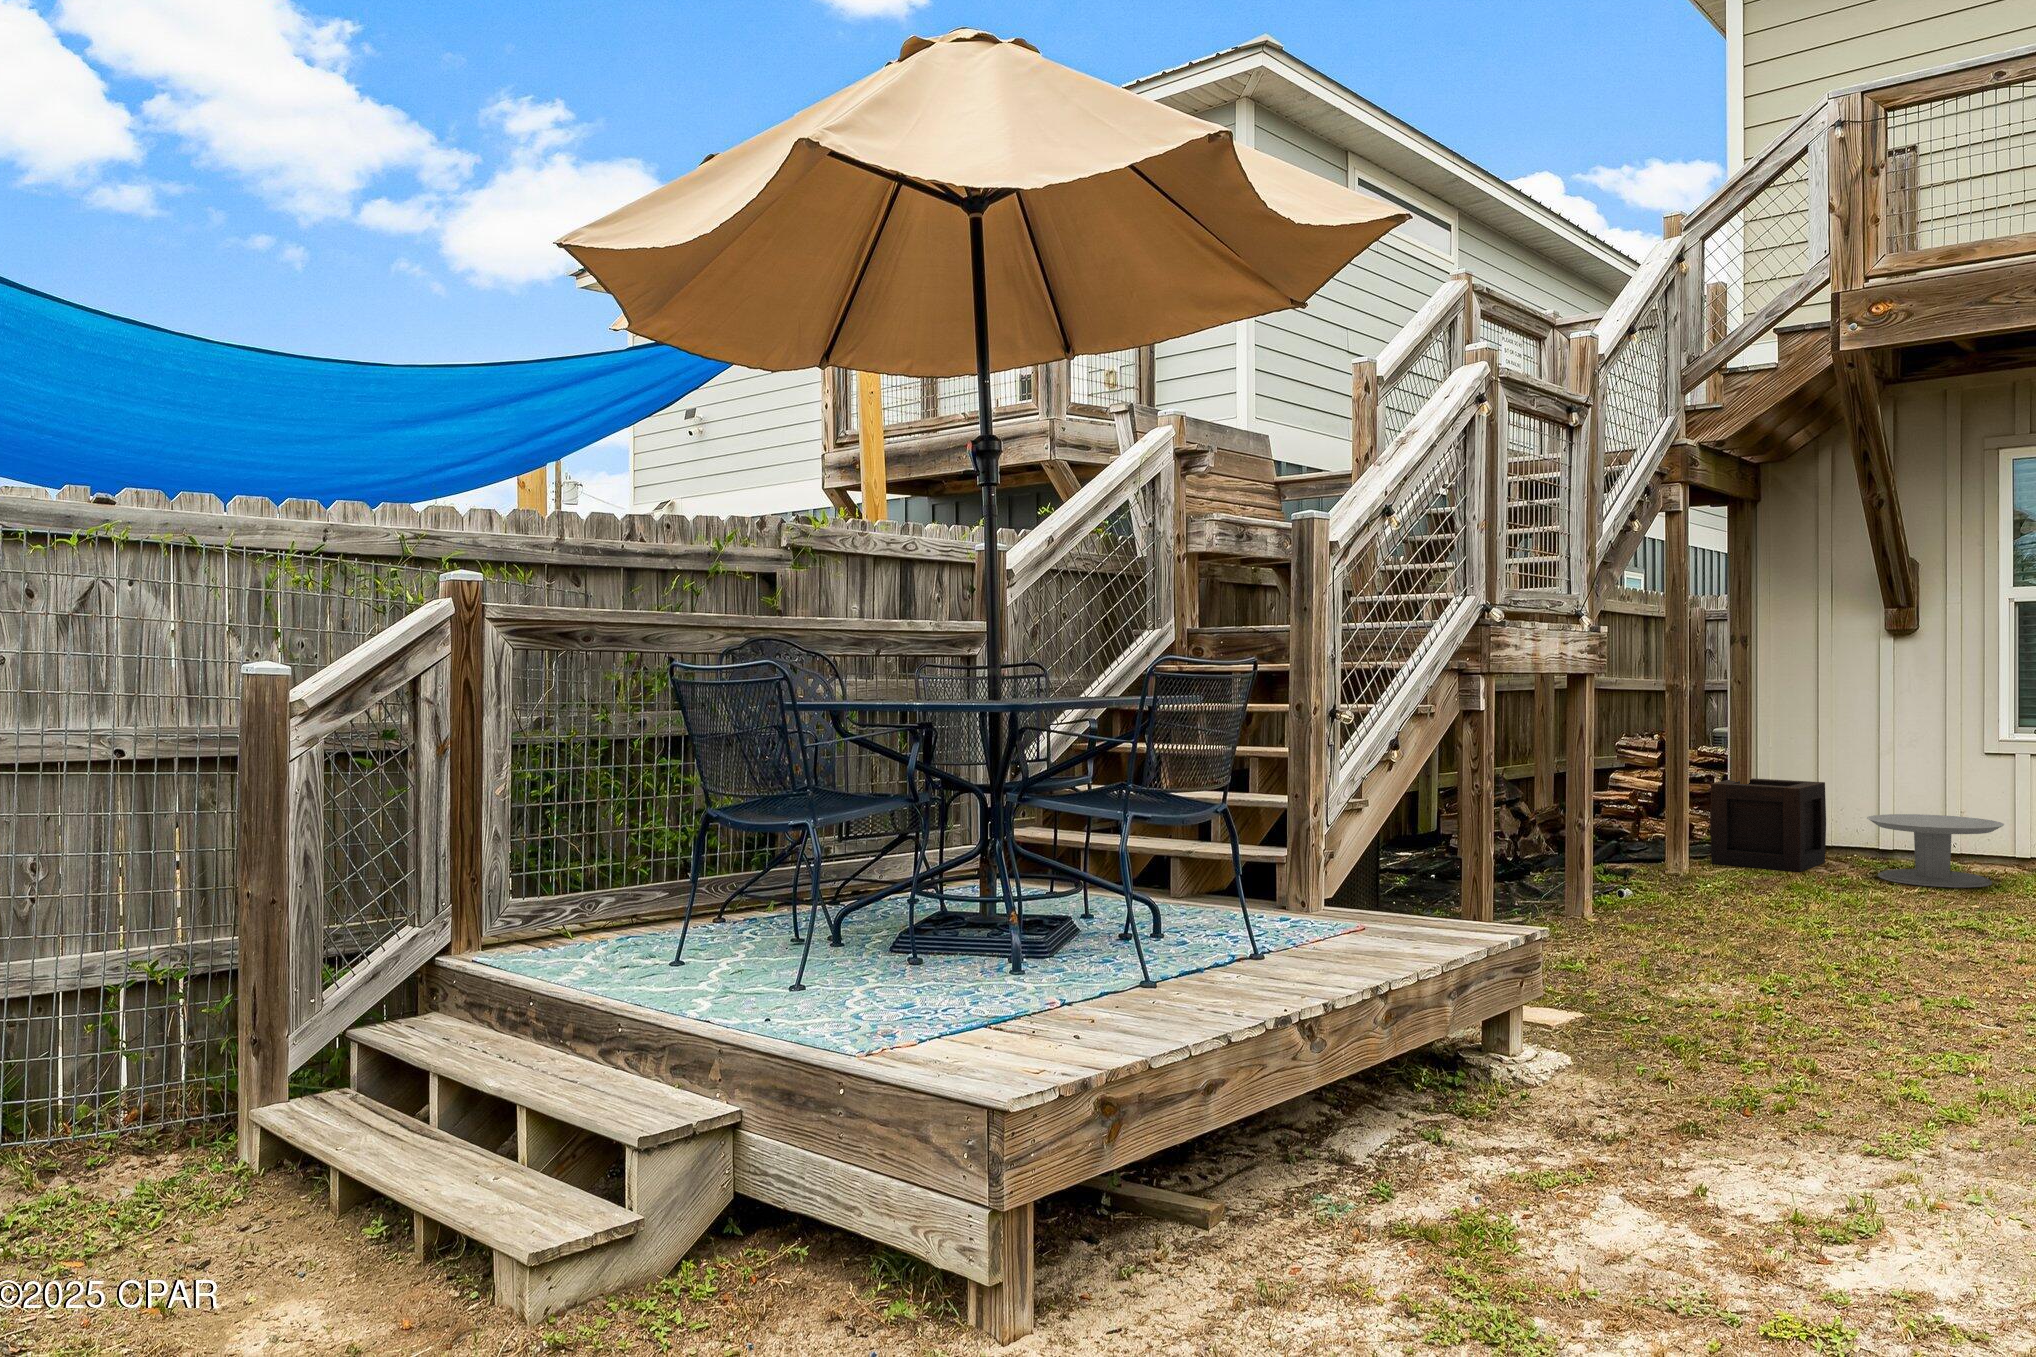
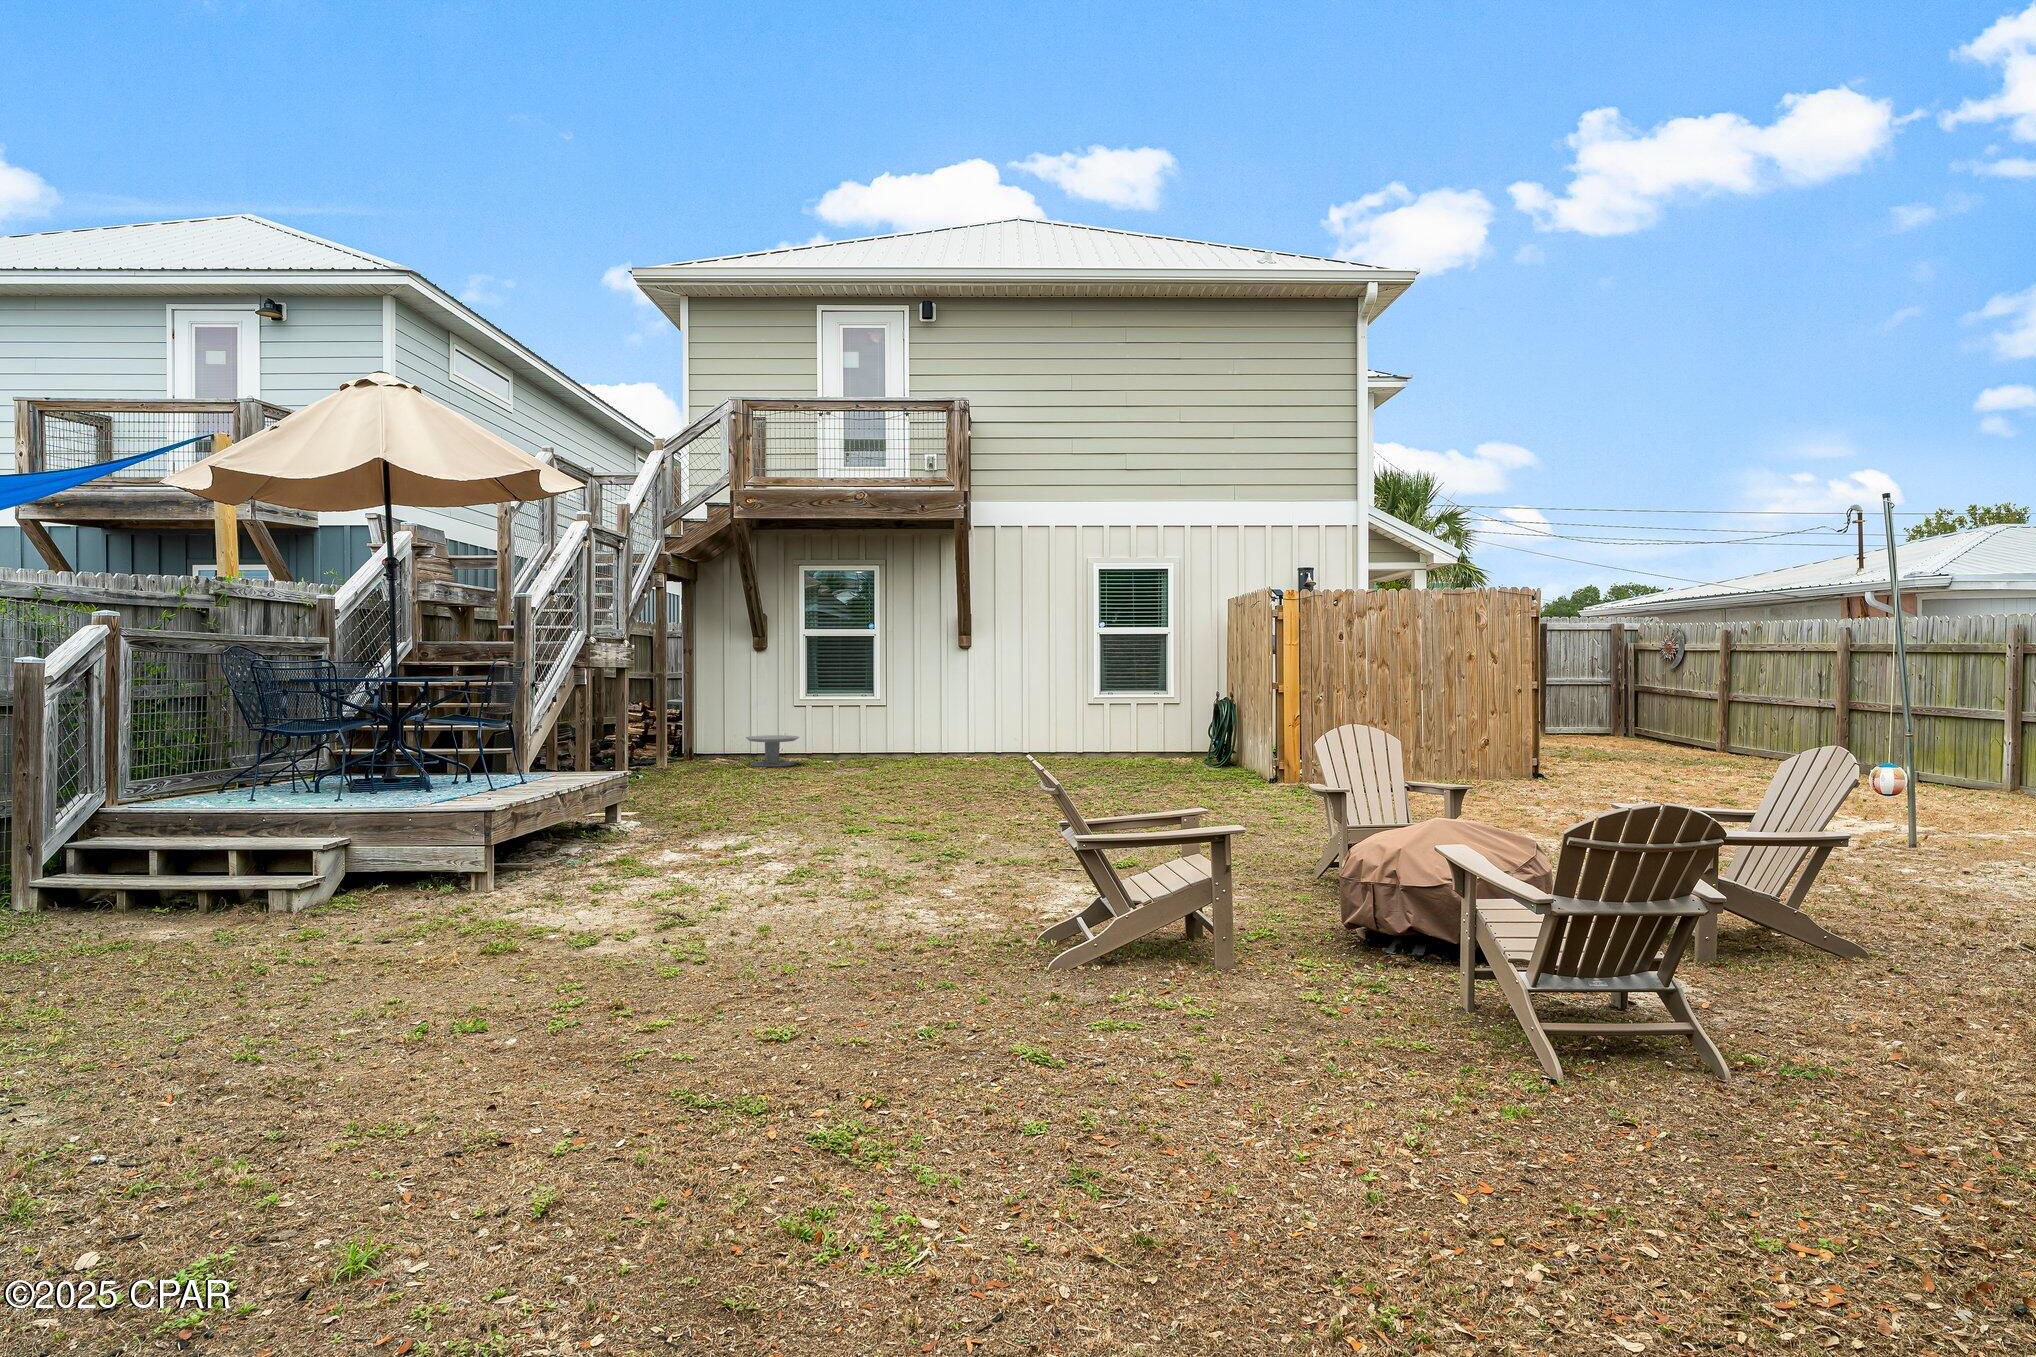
wooden crate: present [1710,778,1826,872] -> none [676,722,728,766]

